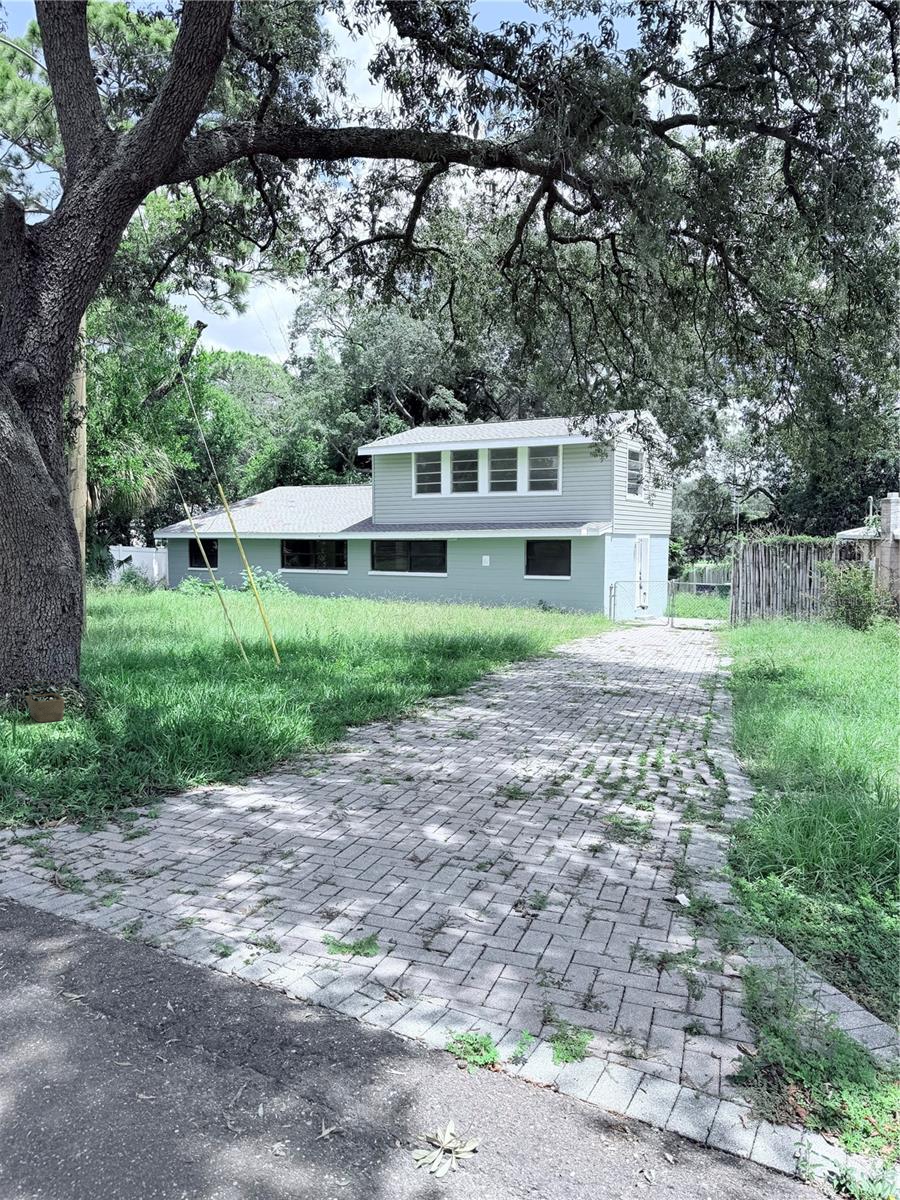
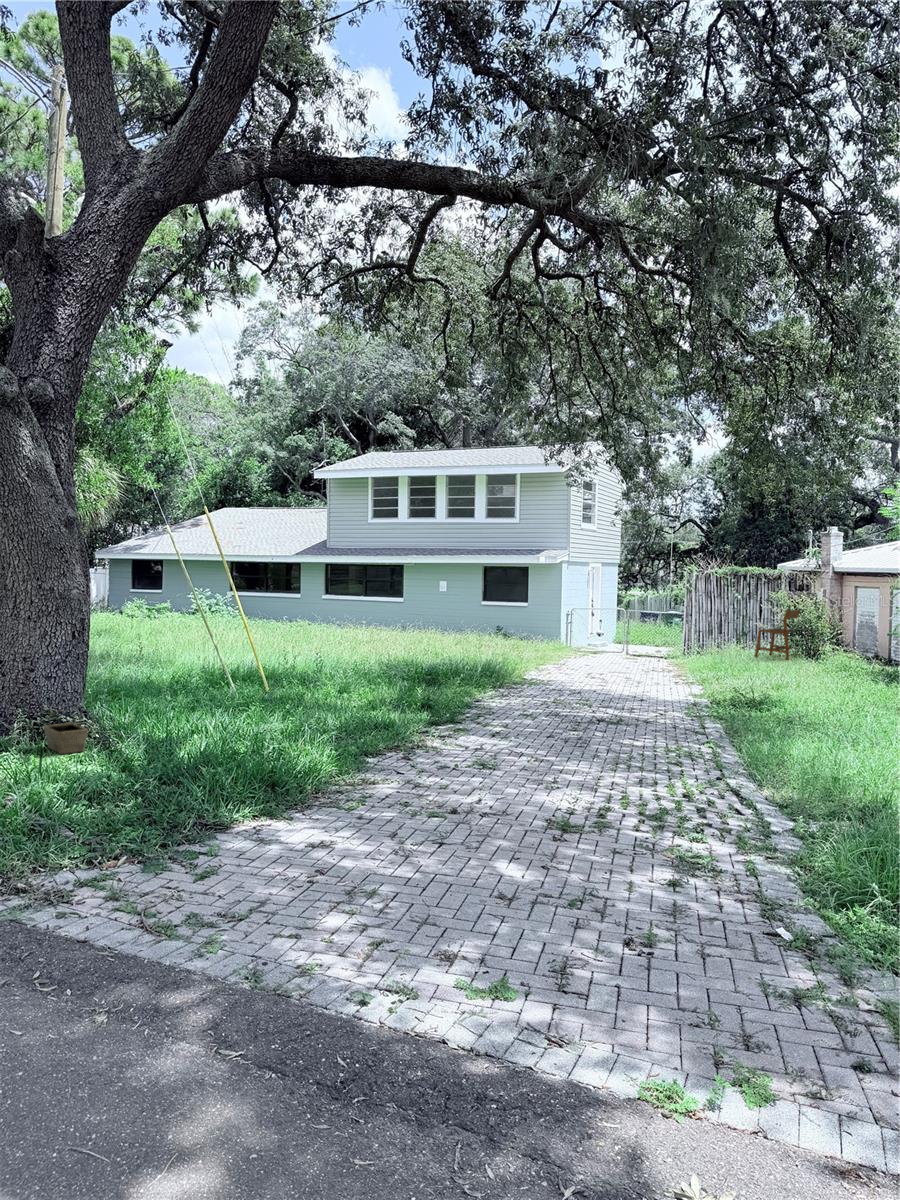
bench: none [799,578,852,632] -> present [755,610,801,660]

